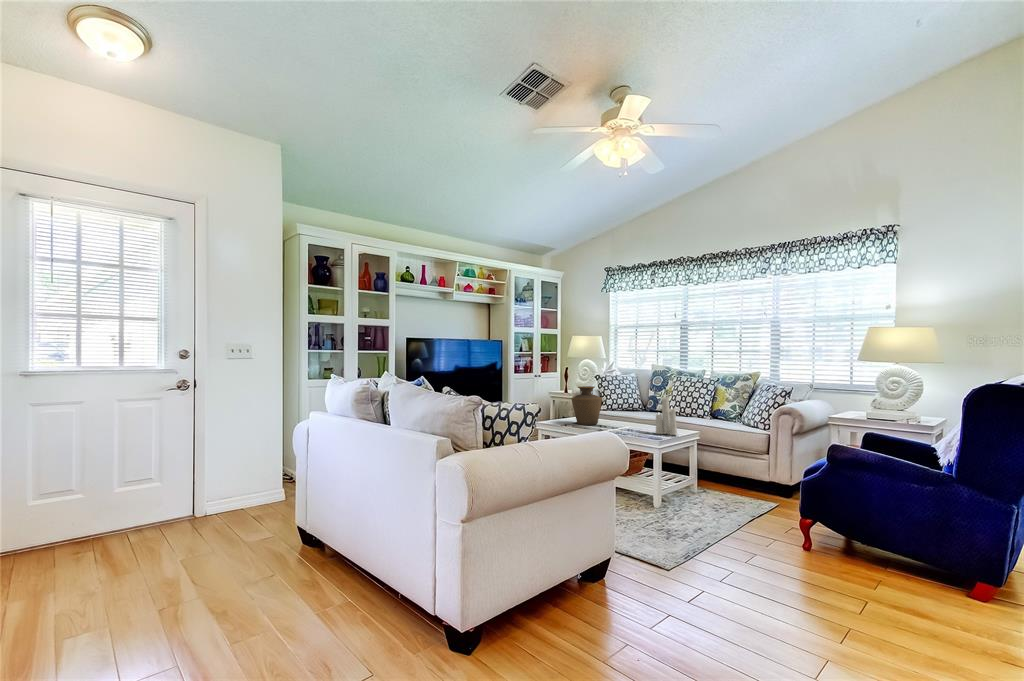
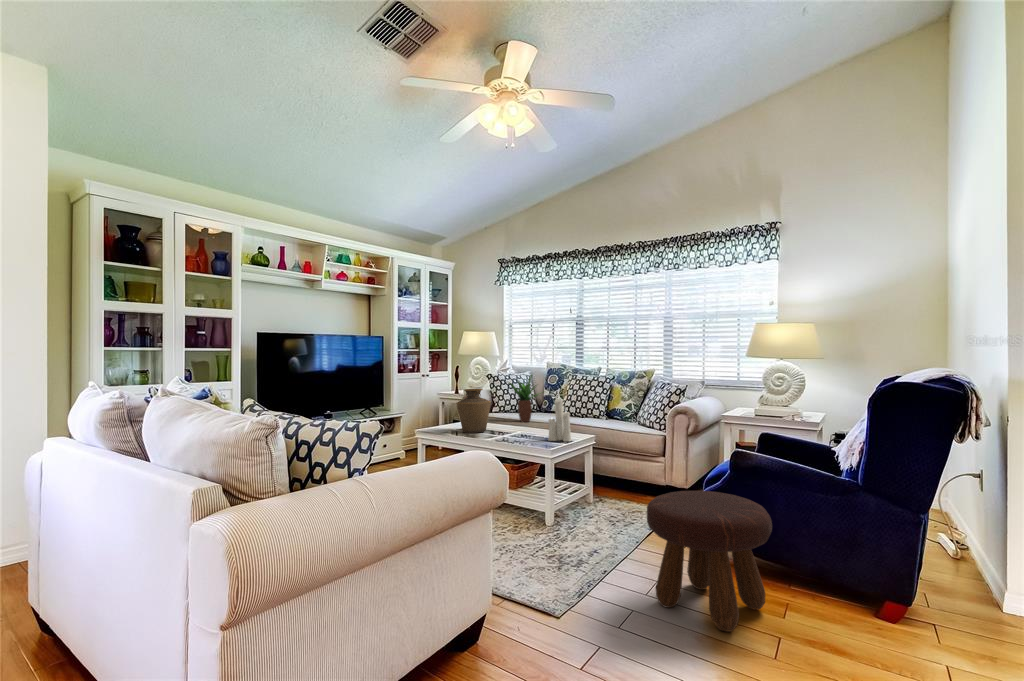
potted plant: none [614,374,653,418] -> present [509,375,541,422]
footstool: none [746,478,866,597] -> present [647,491,772,632]

